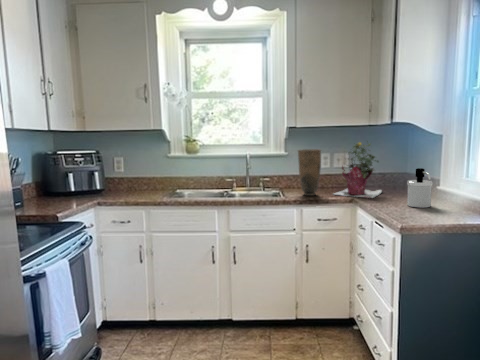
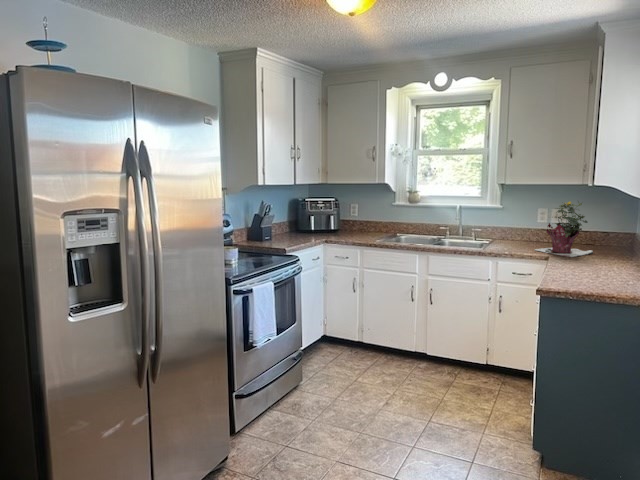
vase: present [298,149,321,196] -> none [501,206,526,249]
soap dispenser: present [407,168,433,208] -> none [595,232,624,271]

